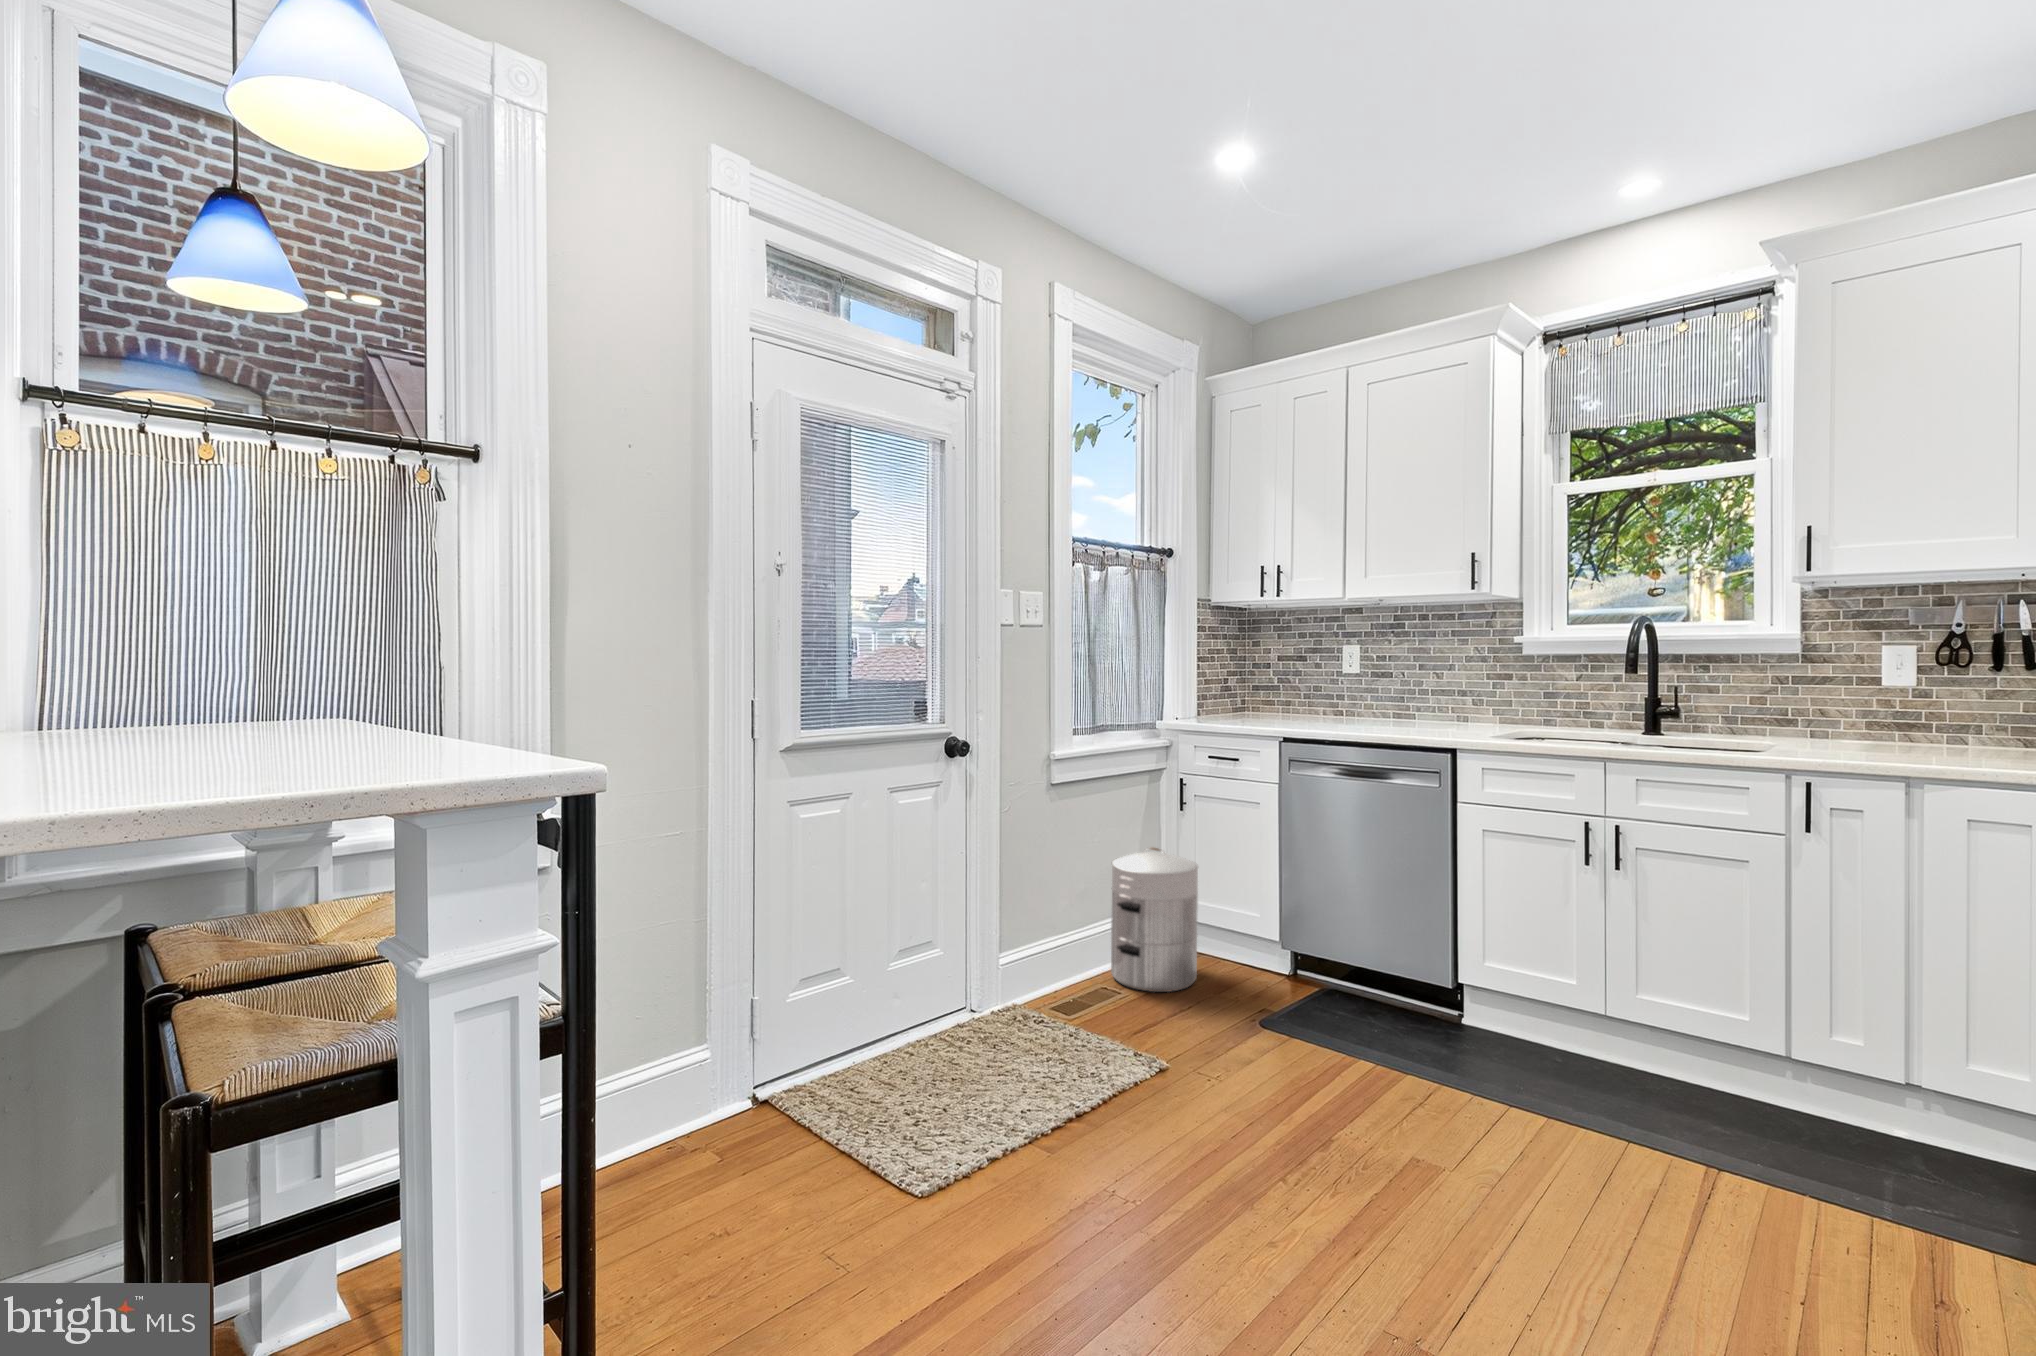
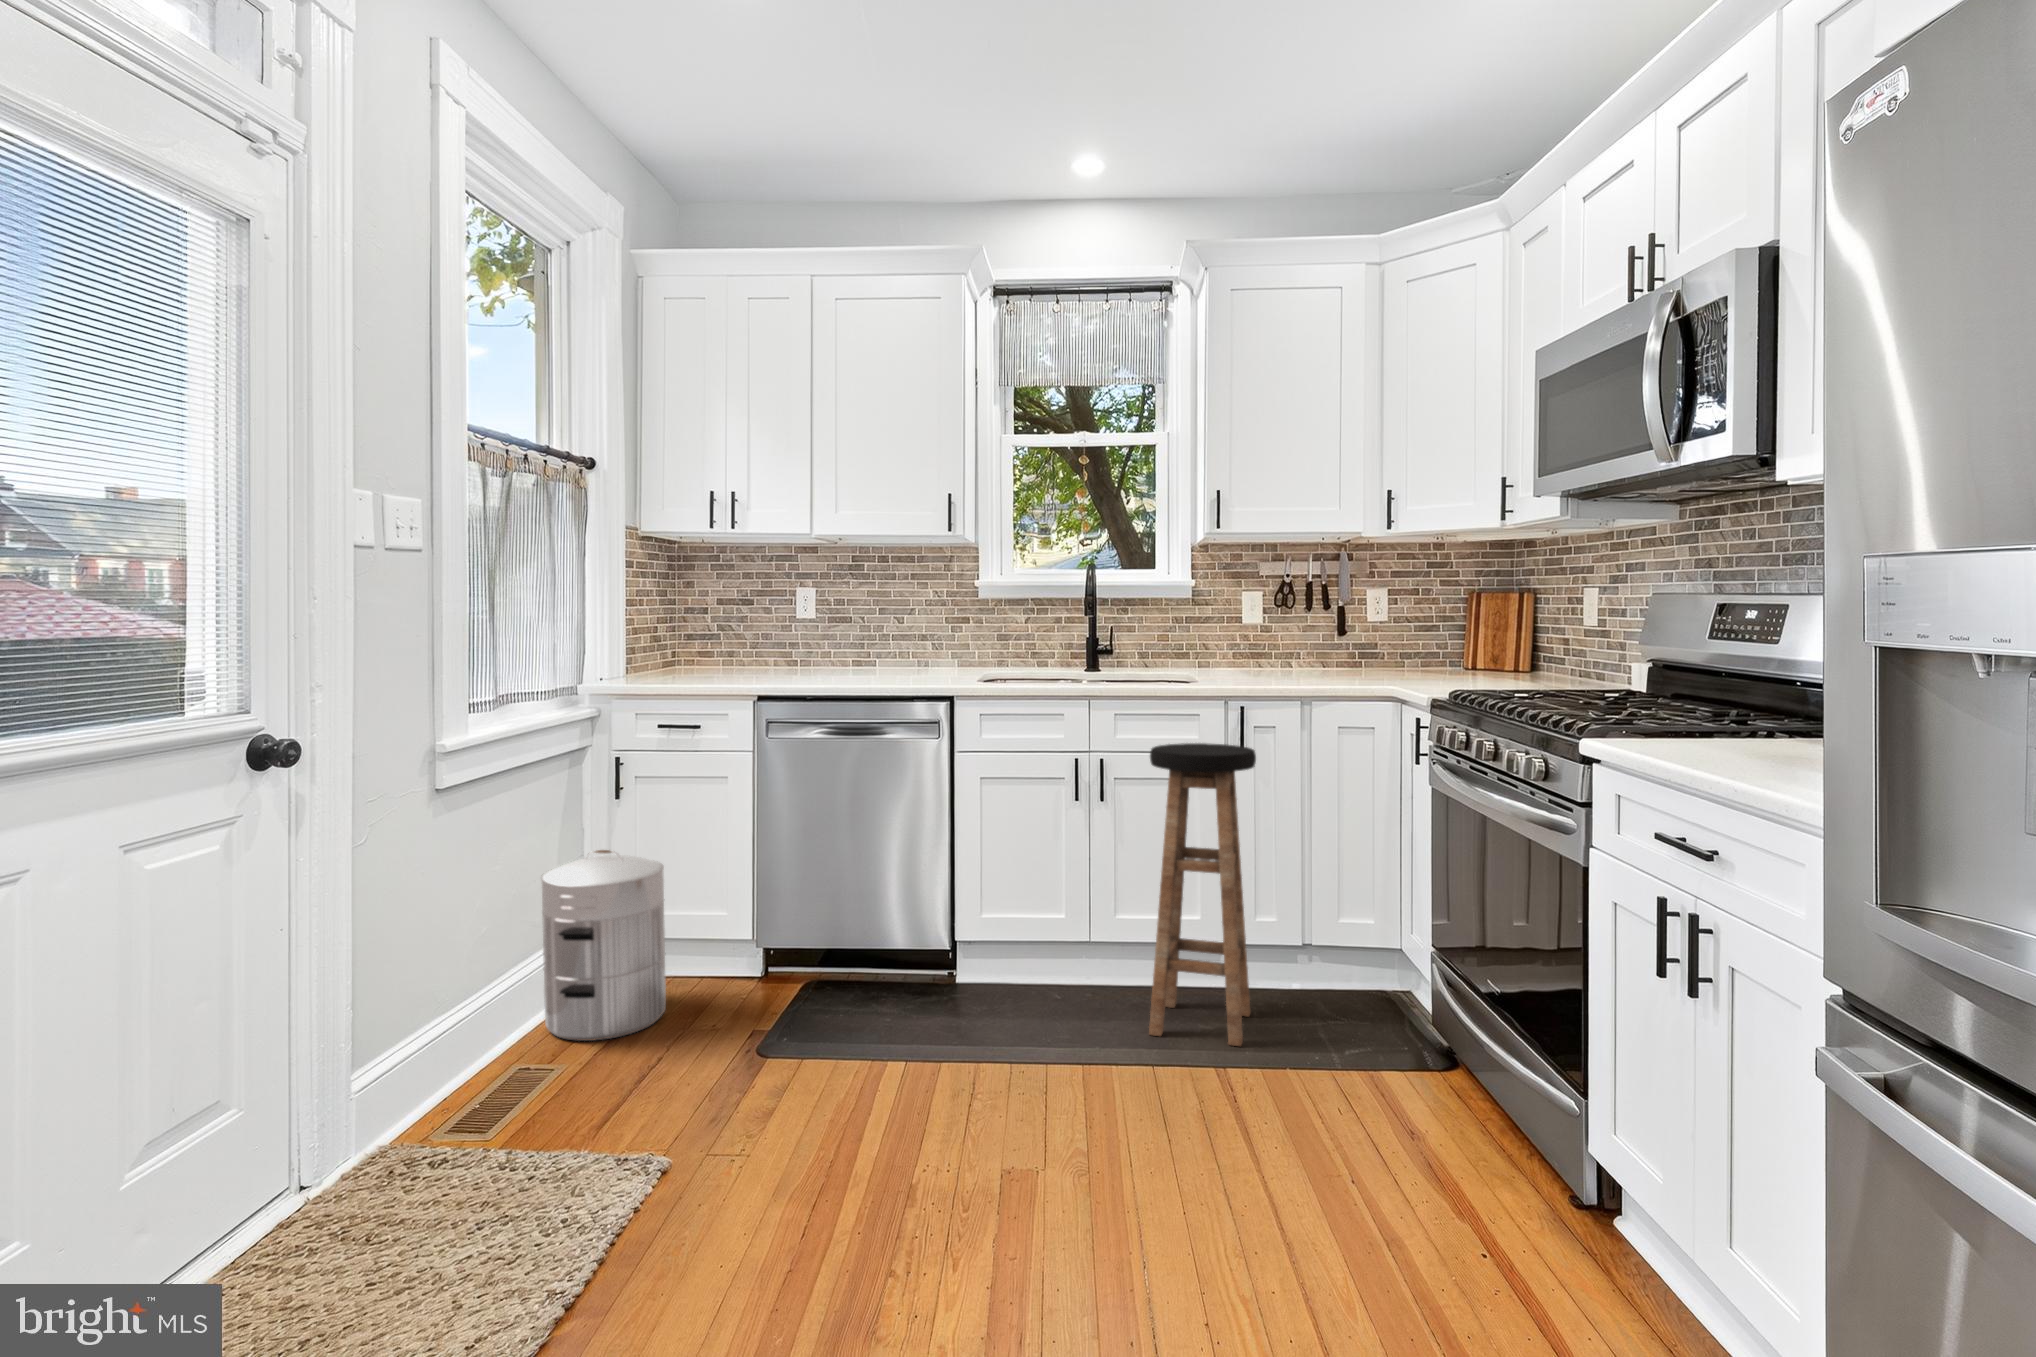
bar stool: none [1653,818,1815,1176] -> present [1149,743,1256,1046]

